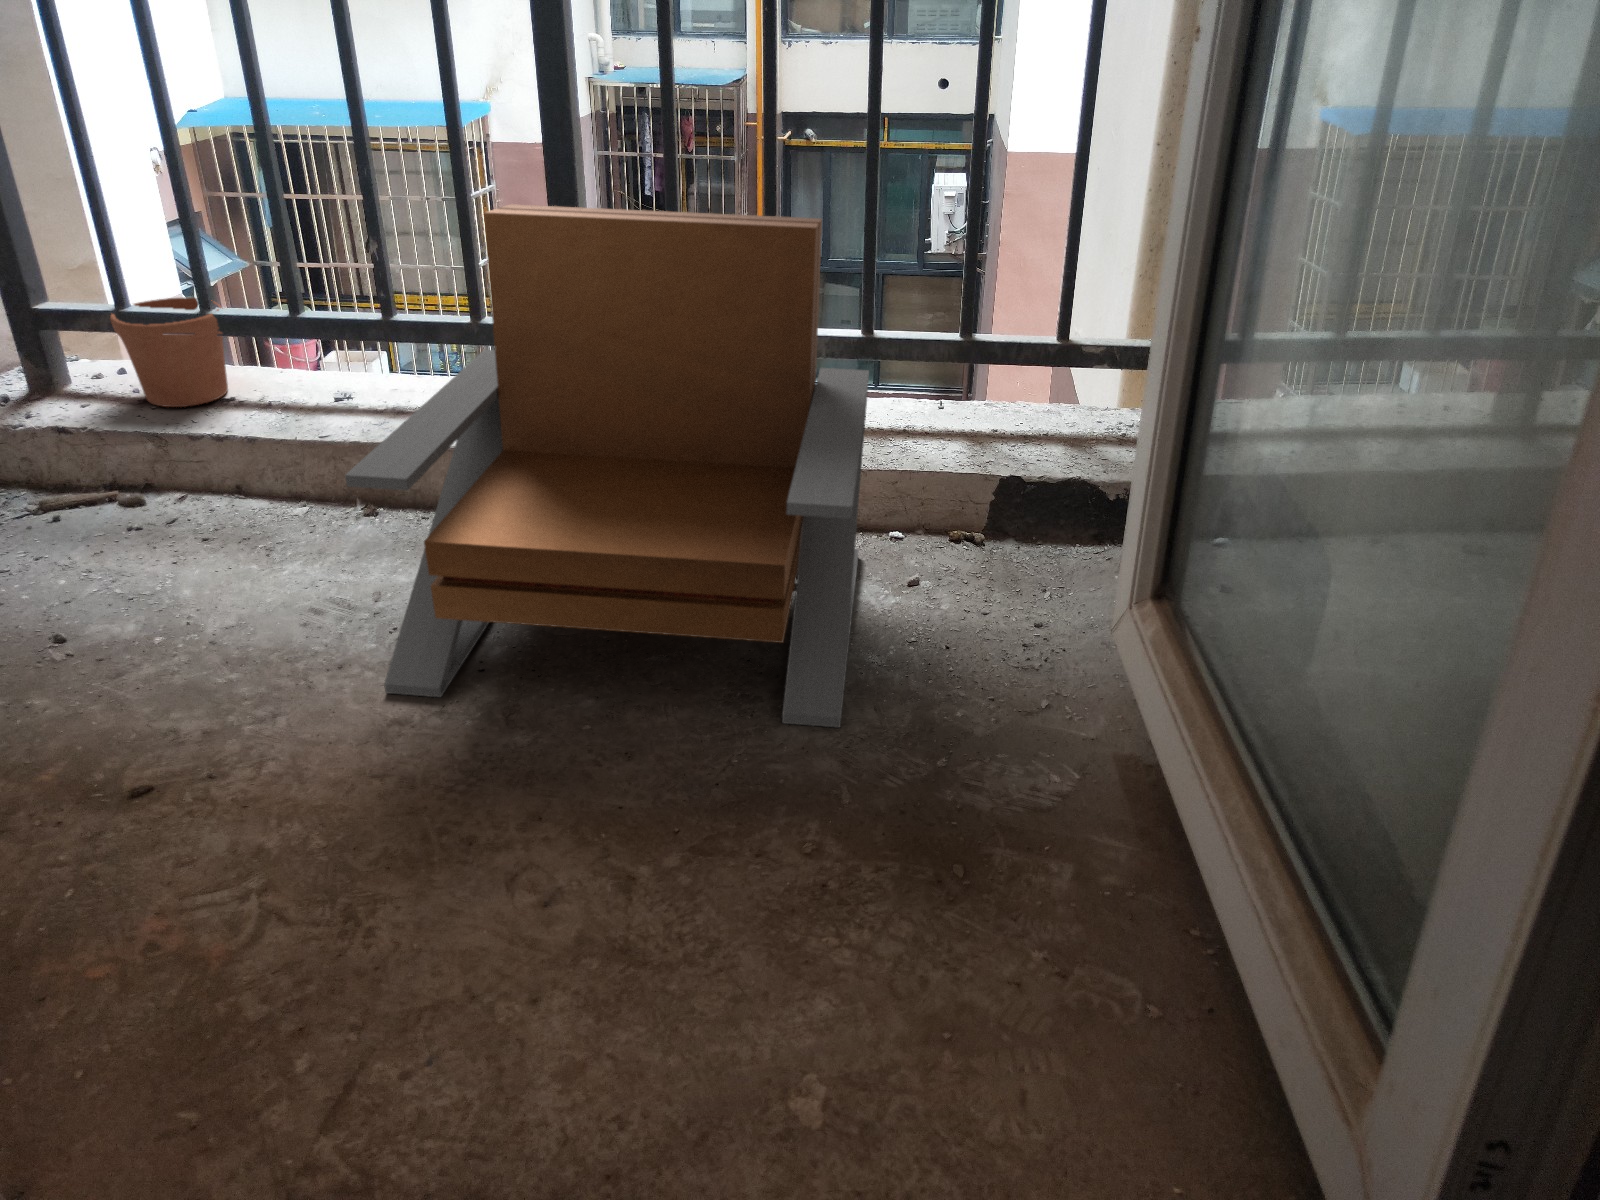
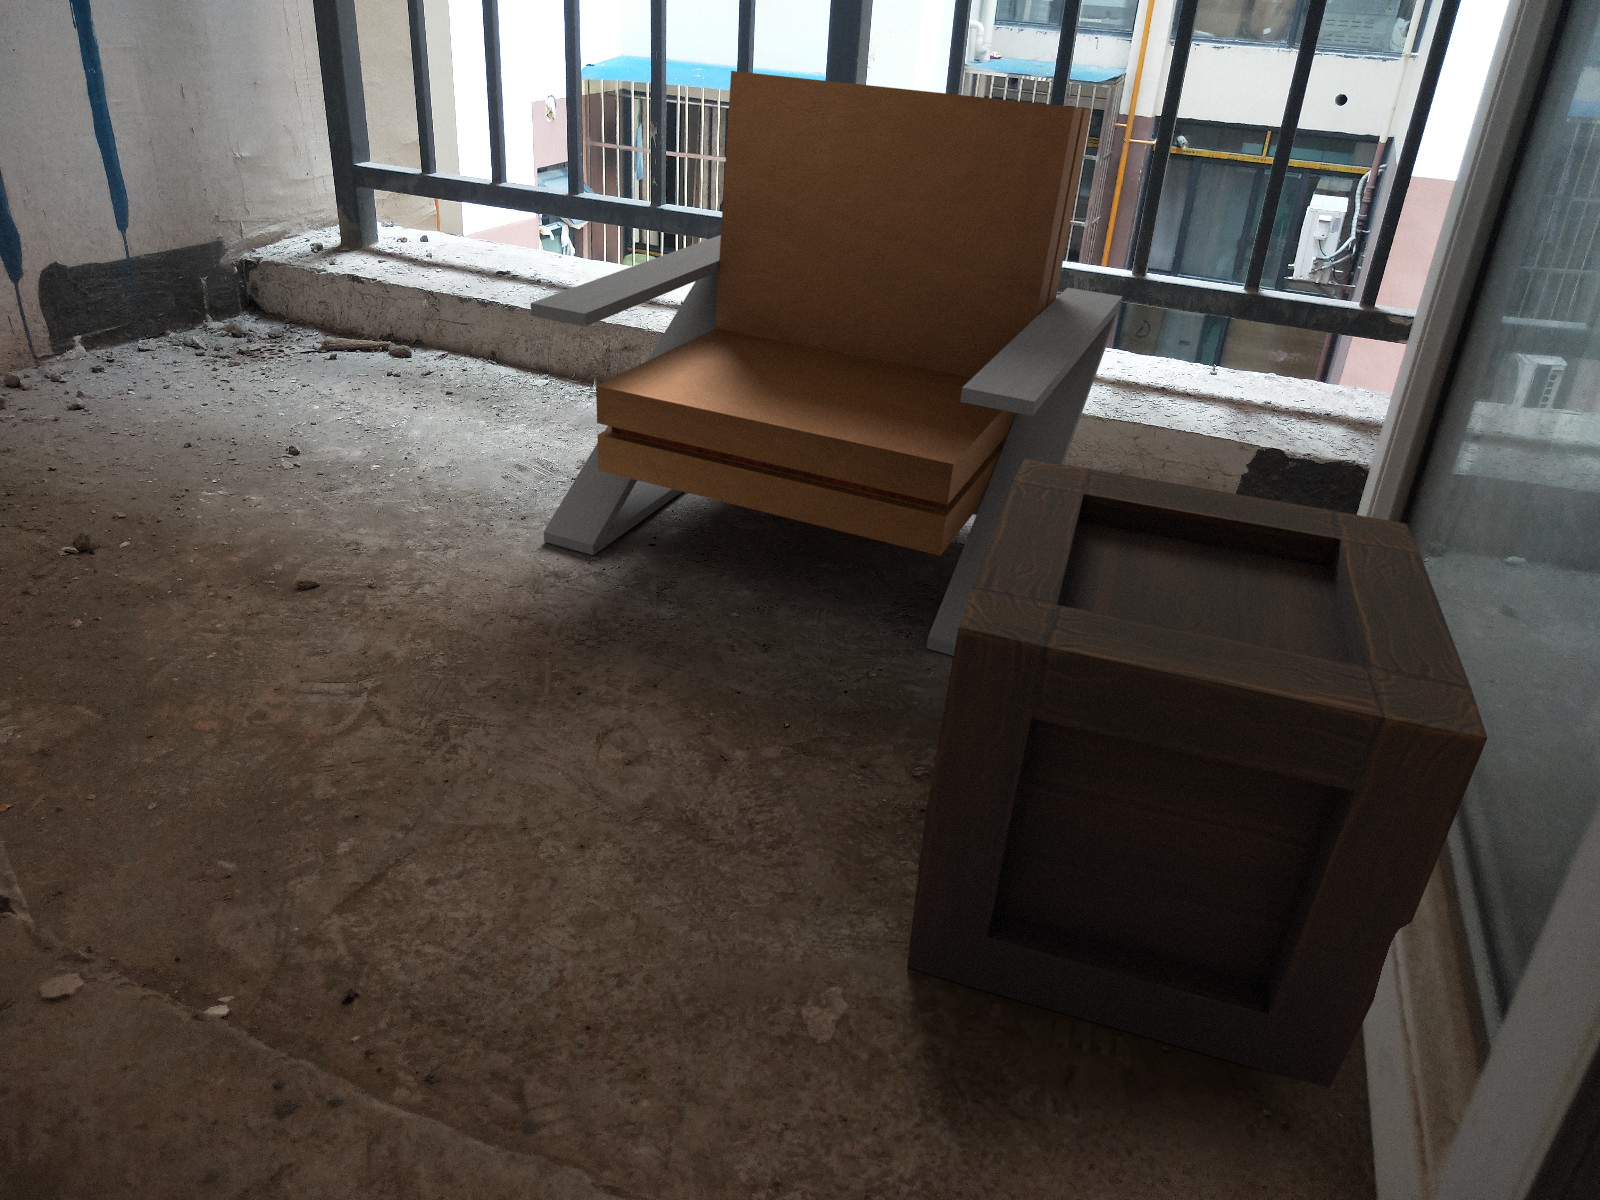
flower pot: present [110,298,228,407] -> none [420,174,518,274]
wooden crate: none [856,571,1284,1023] -> present [907,459,1487,1088]

